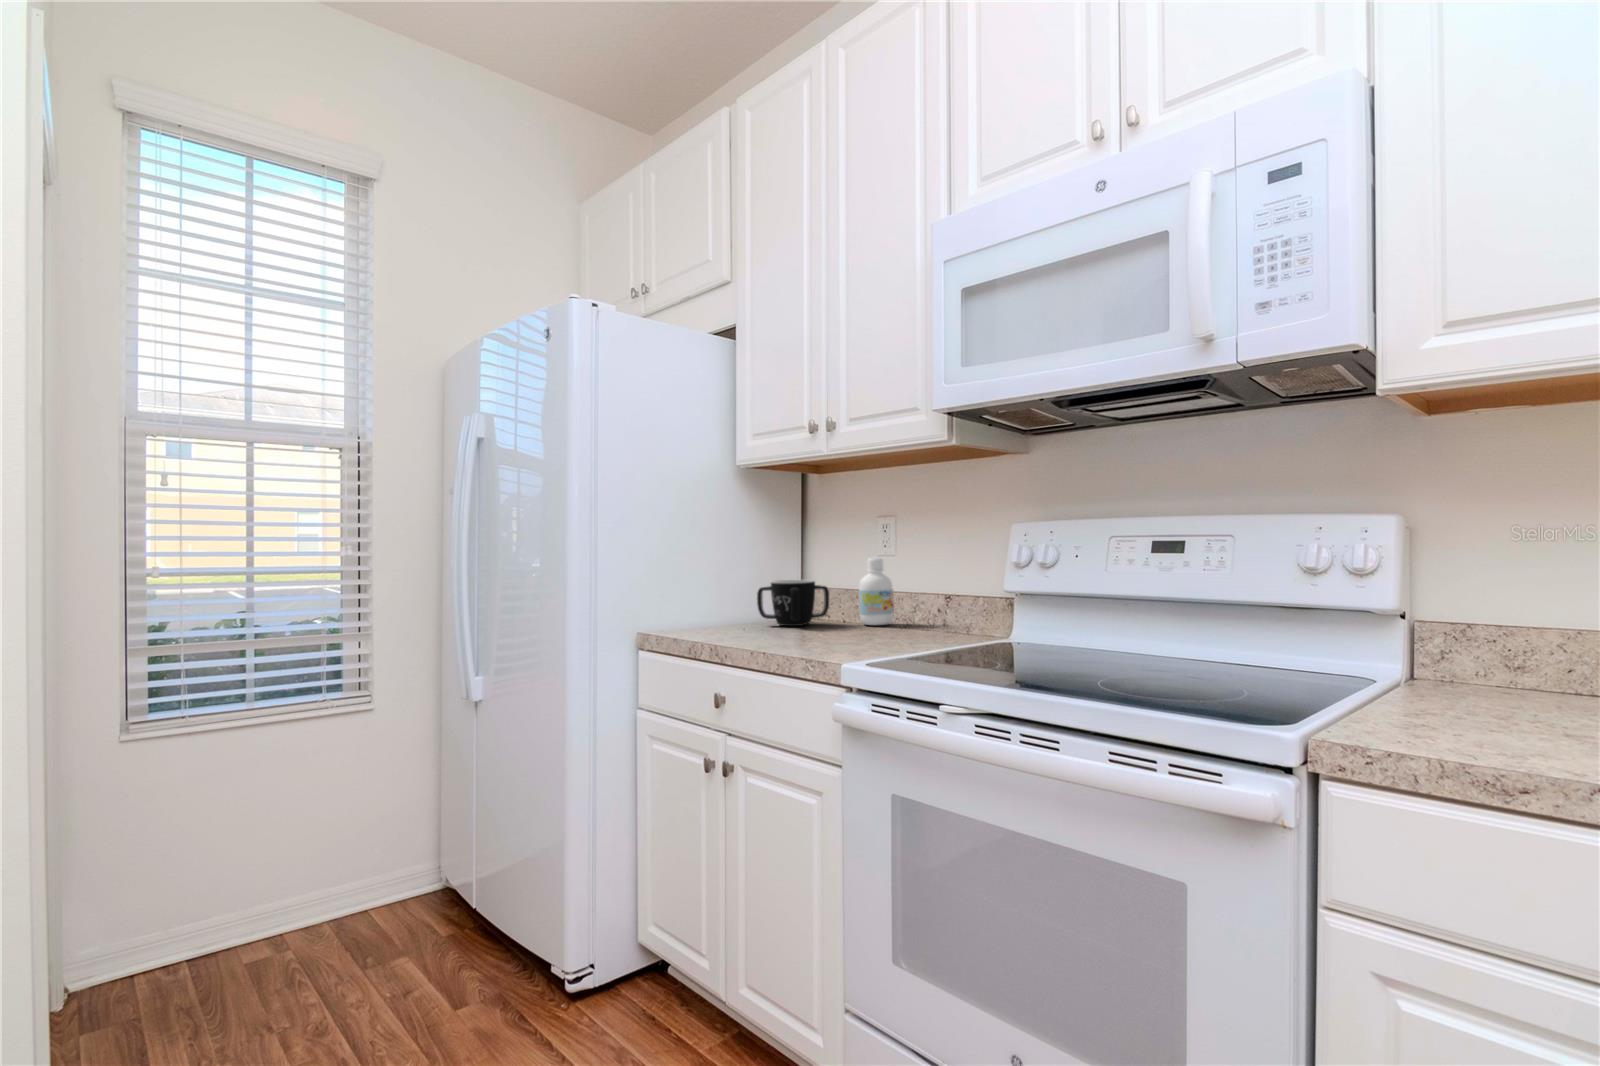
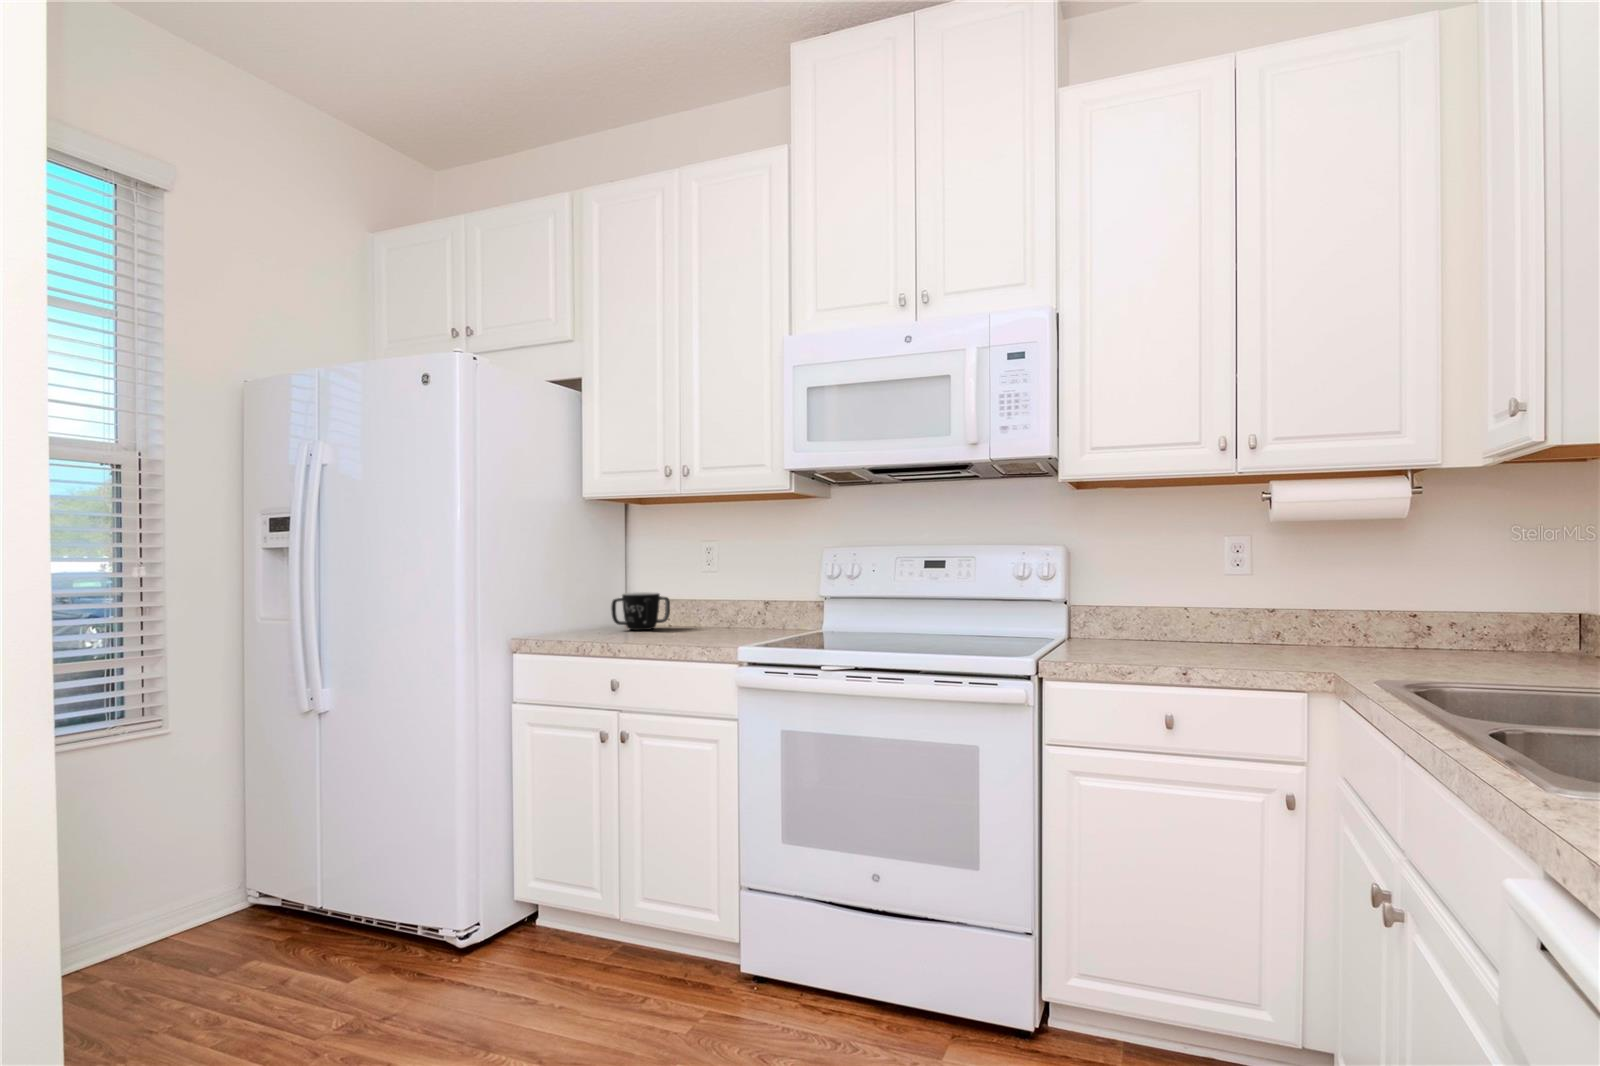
bottle: present [859,558,894,625] -> none [694,574,722,627]

